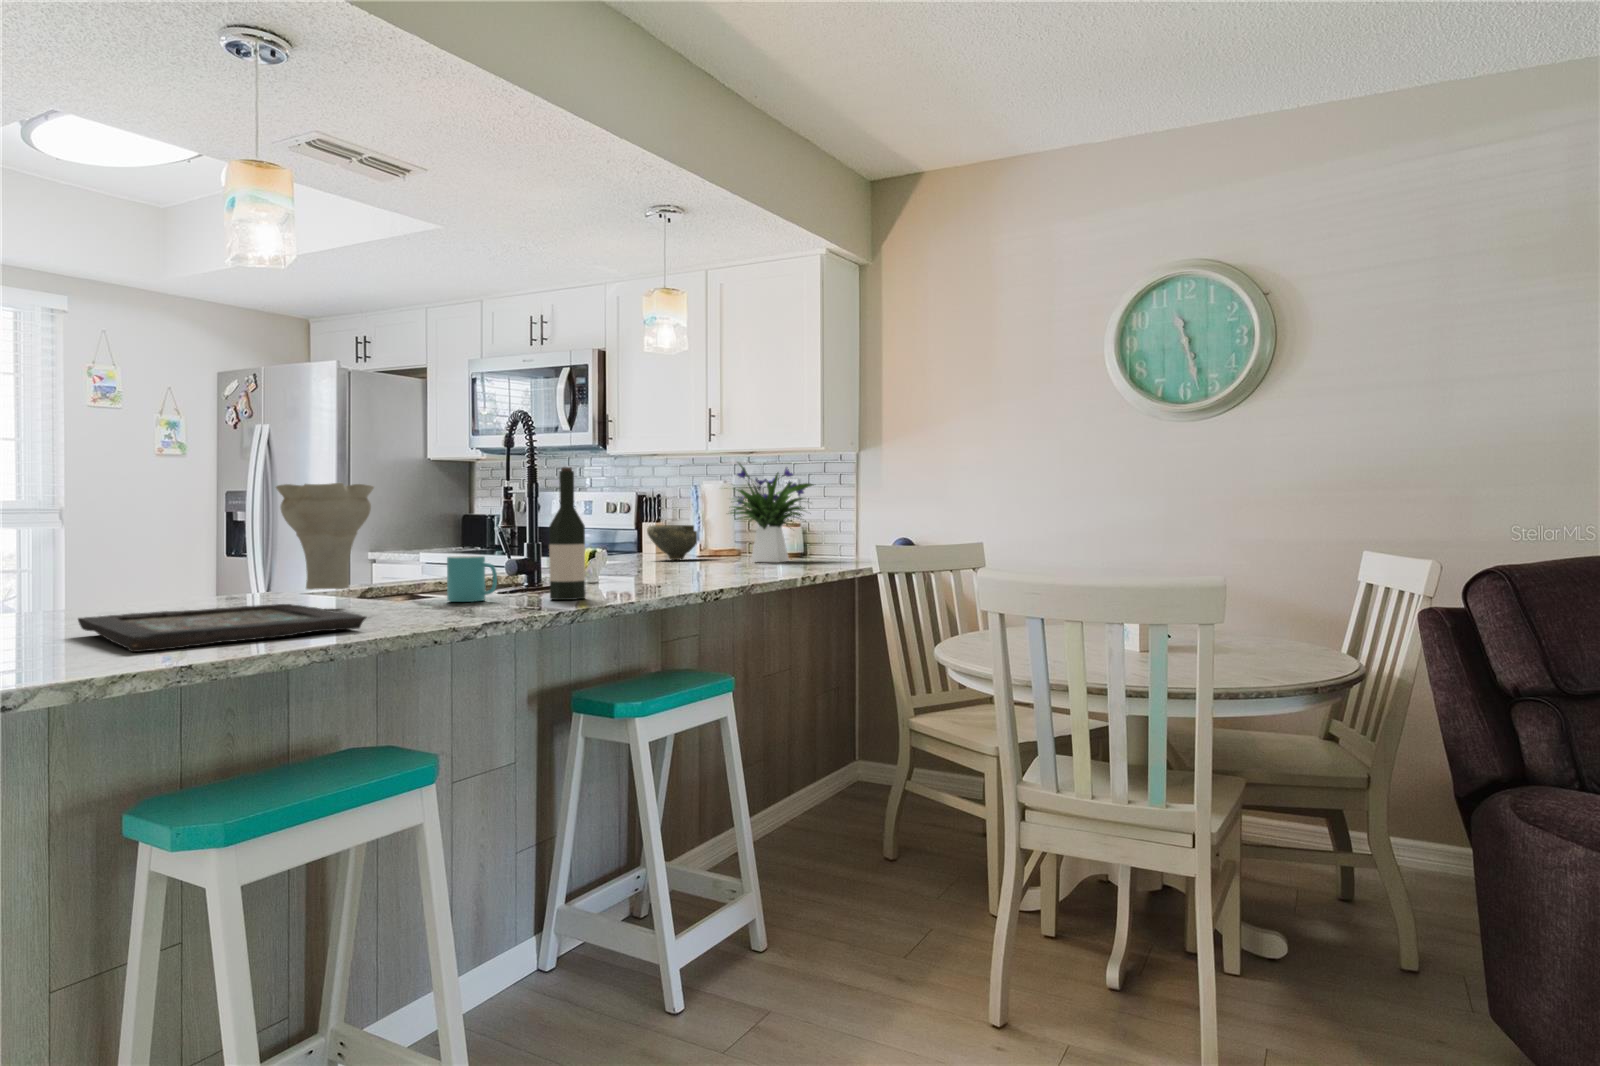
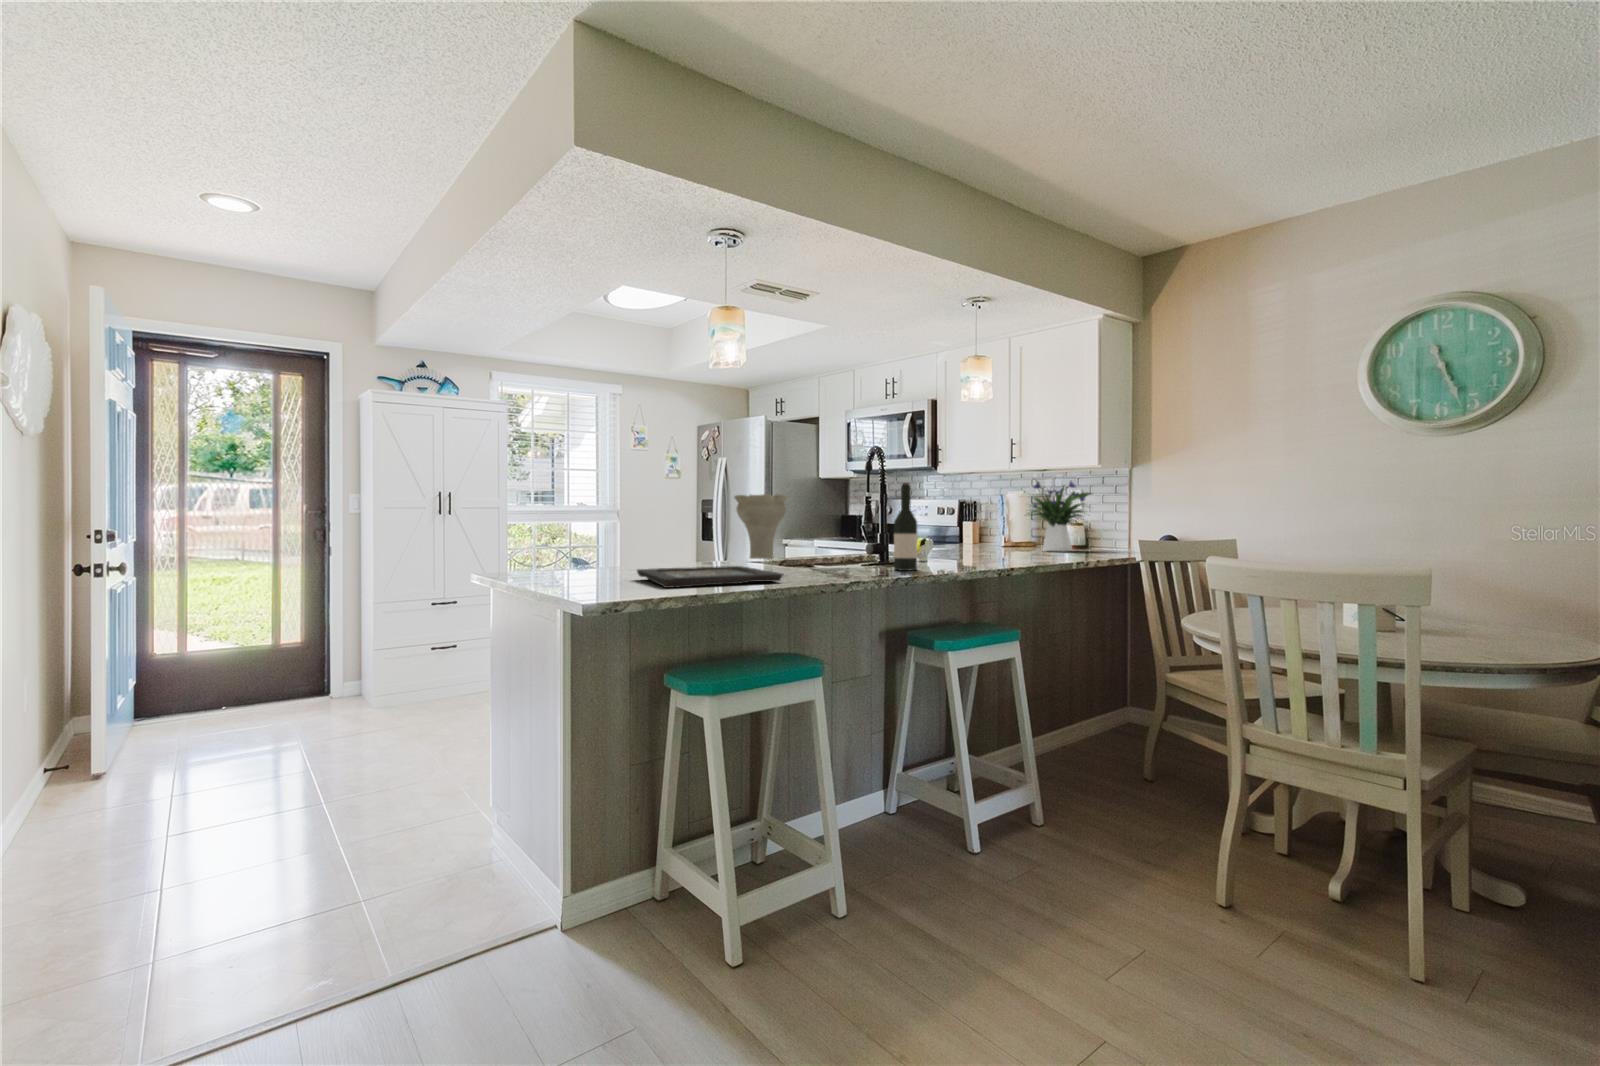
bowl: present [647,525,697,560] -> none [966,523,1008,548]
mug: present [447,556,497,602] -> none [830,540,861,570]

